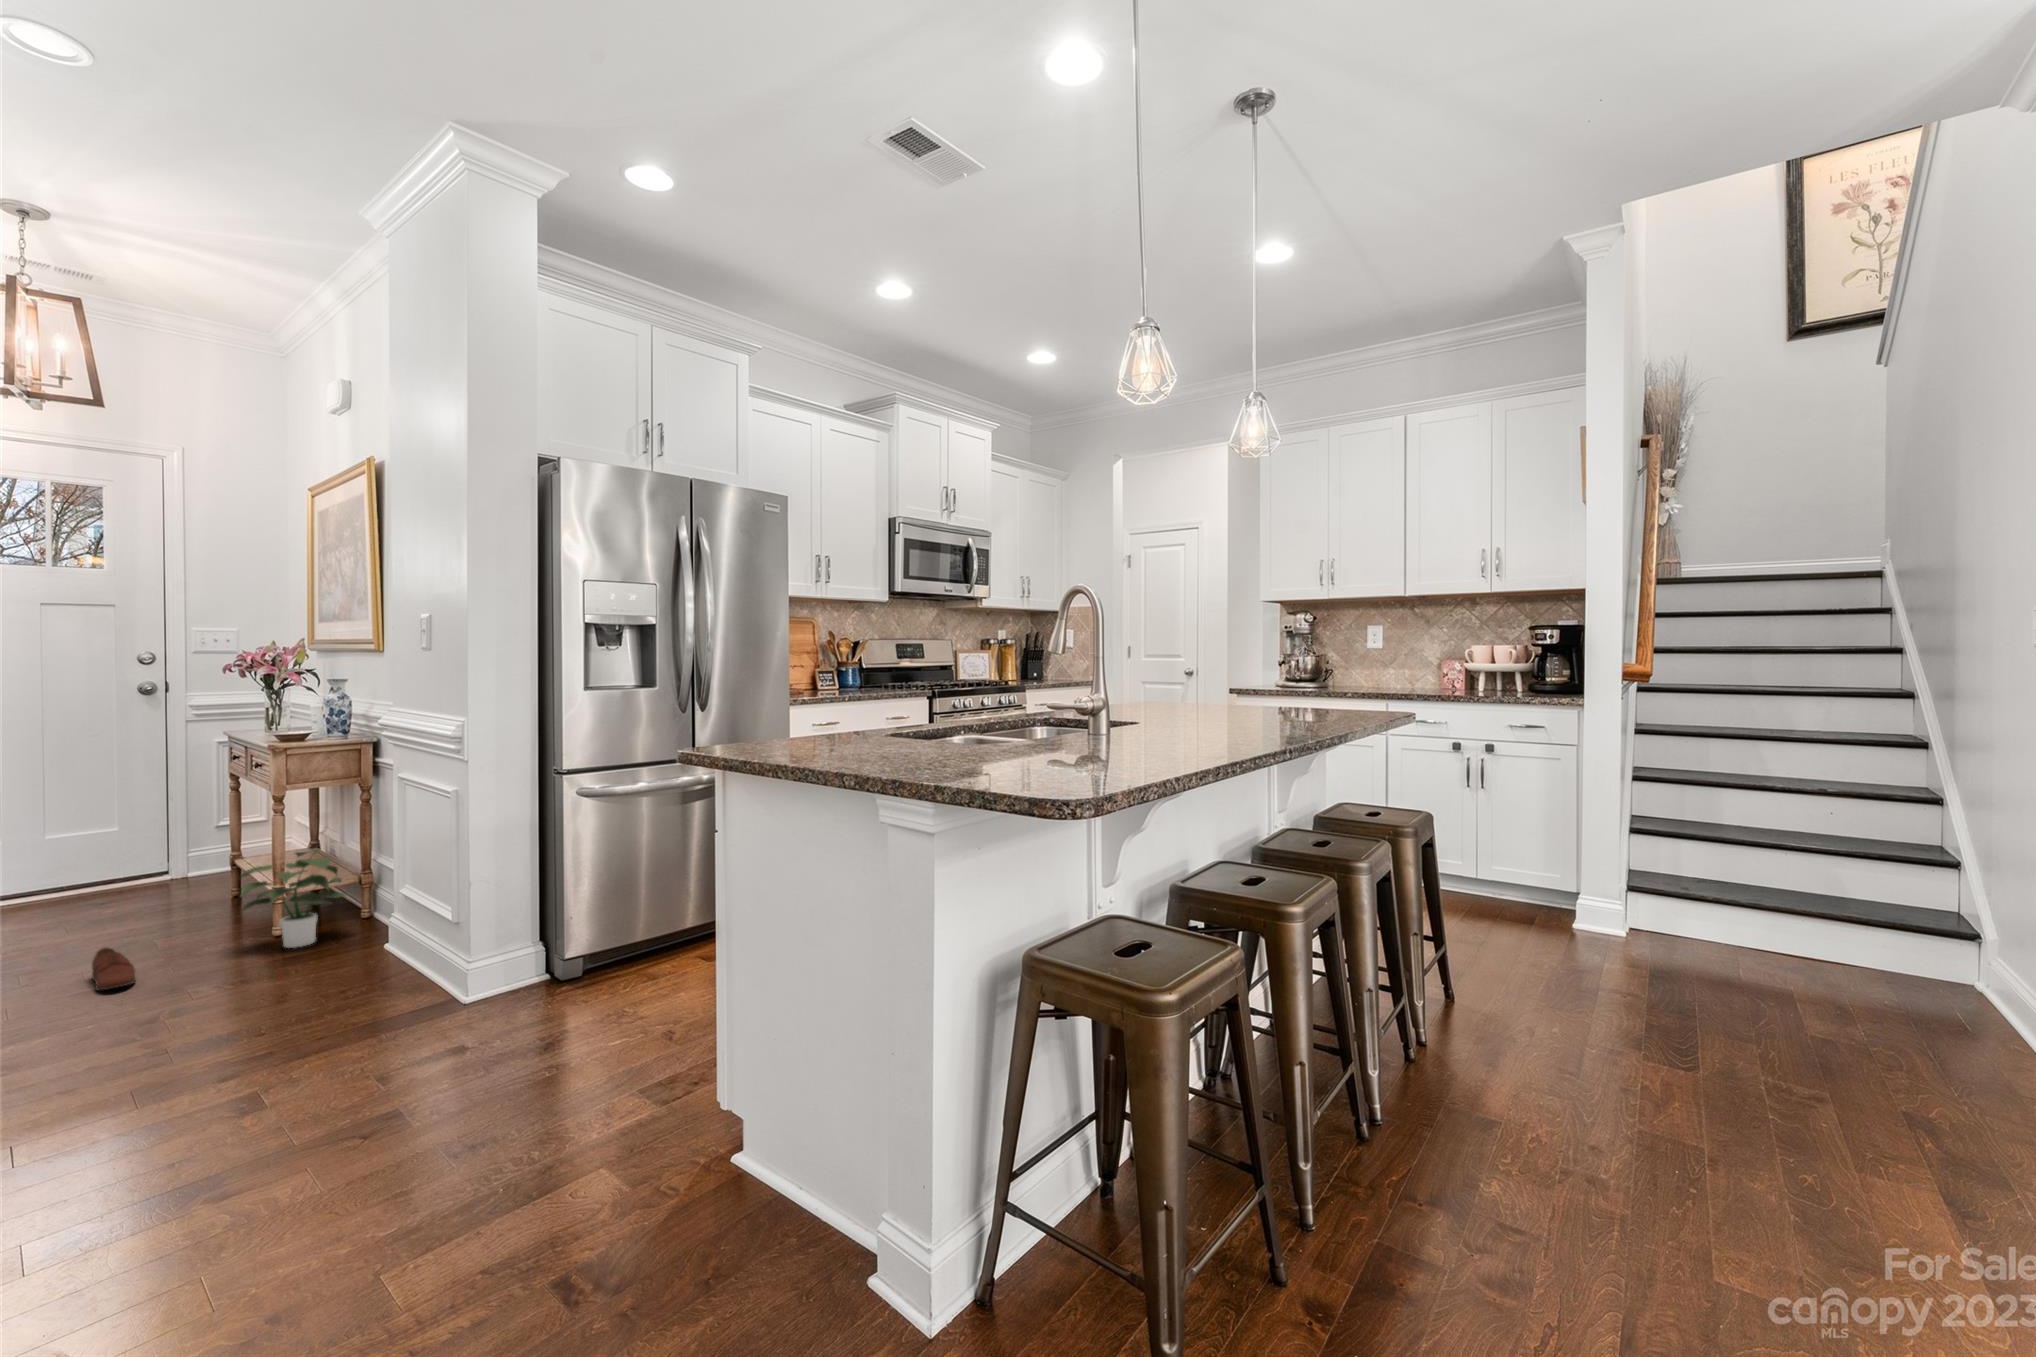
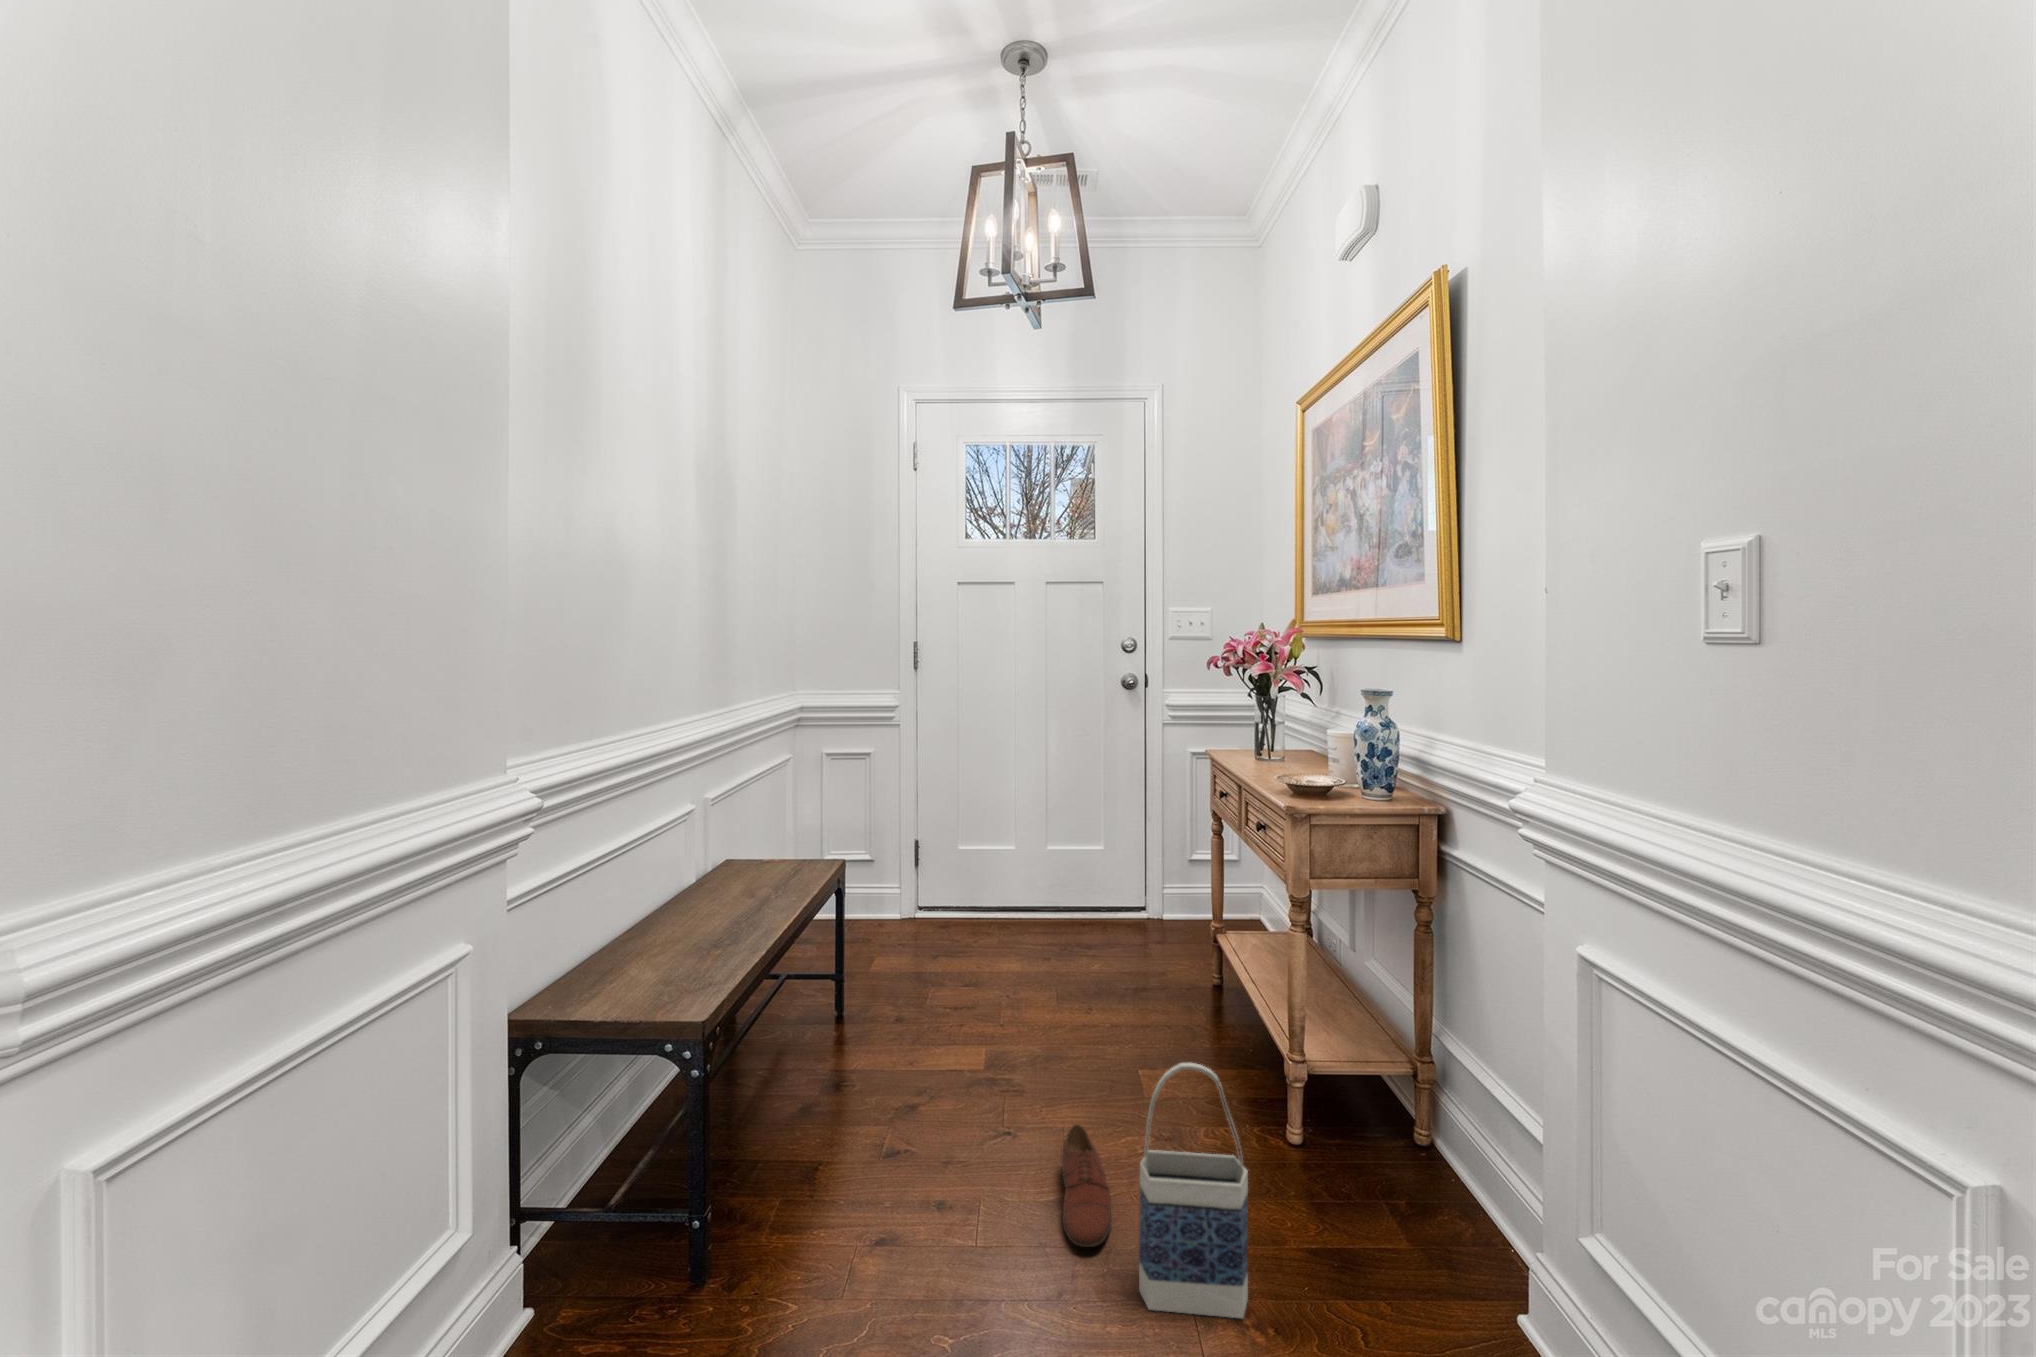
potted plant: present [240,849,349,948] -> none [1244,1016,1425,1216]
bag: none [156,864,232,993] -> present [1139,1063,1248,1318]

